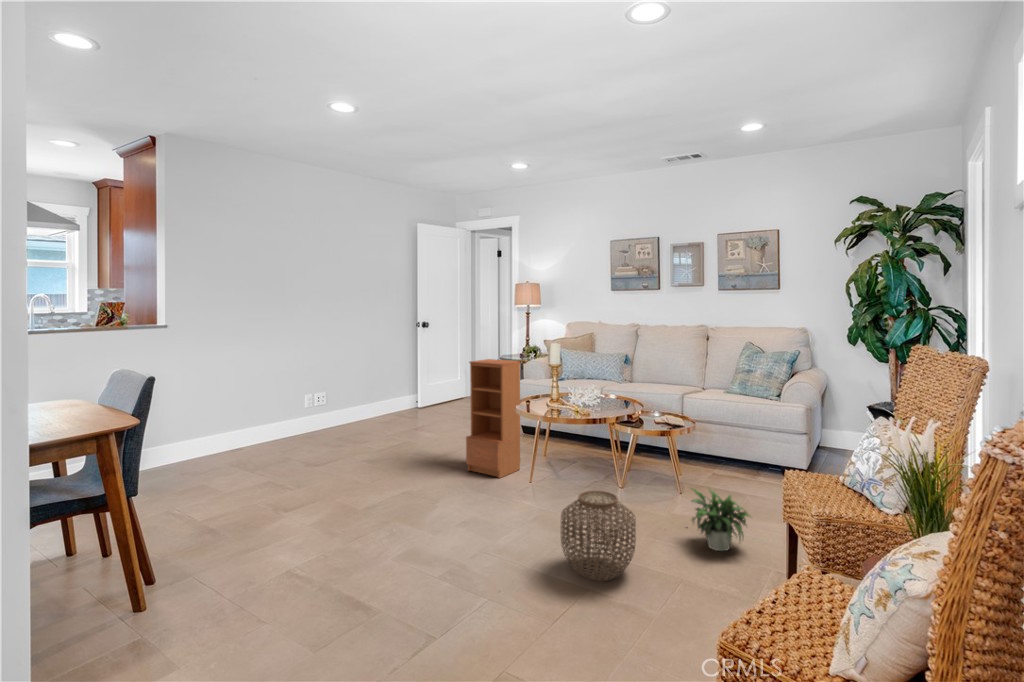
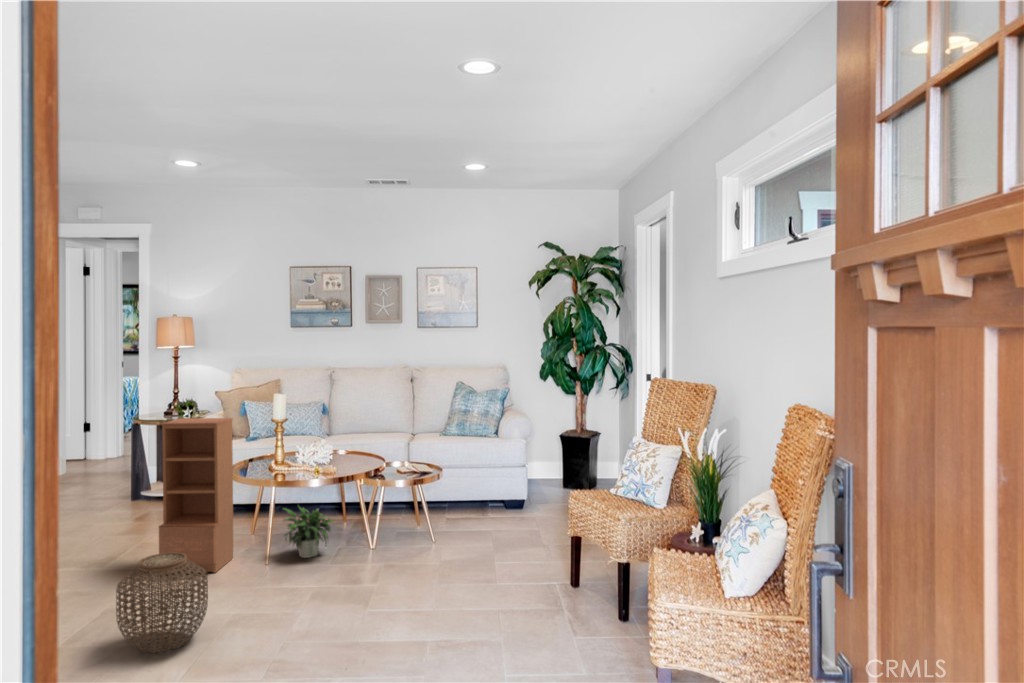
potted plant: present [692,488,750,551] -> present [283,507,334,558]
woven basket: present [561,491,636,581] -> present [116,552,208,653]

